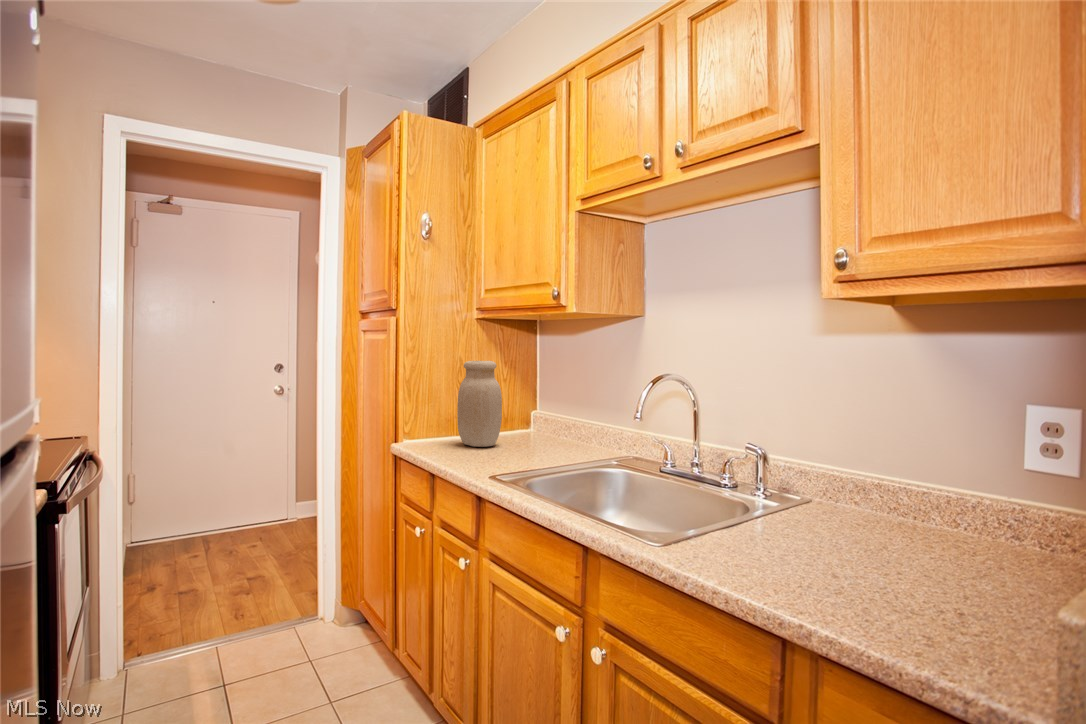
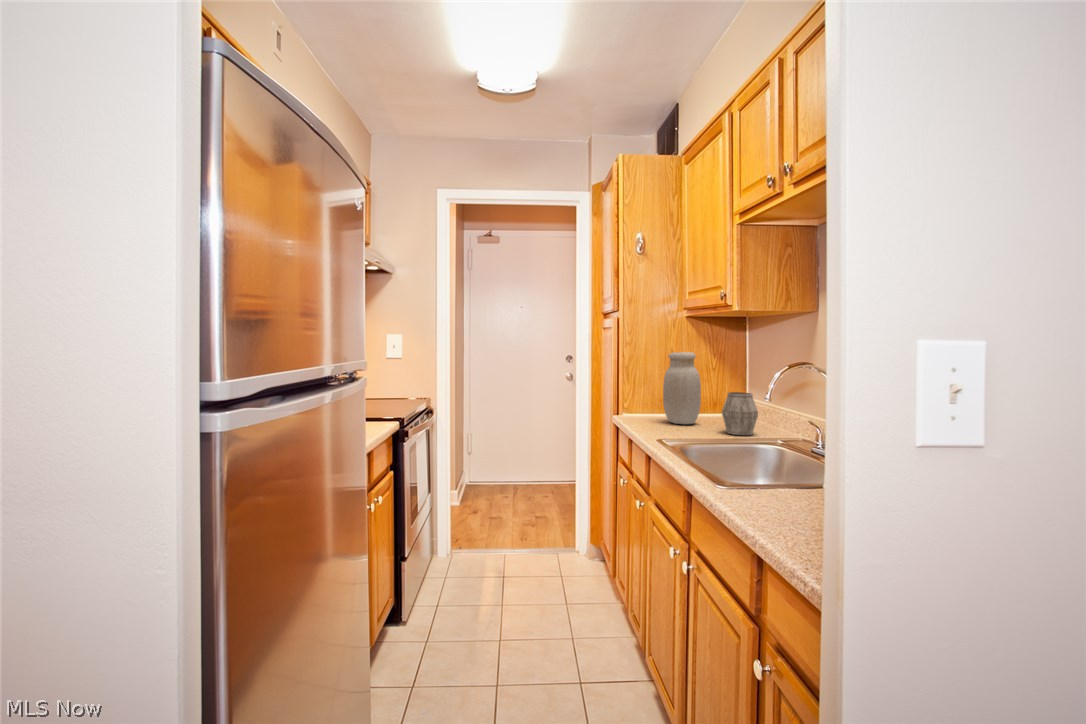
mug: none [533,407,572,456] -> present [722,392,758,435]

